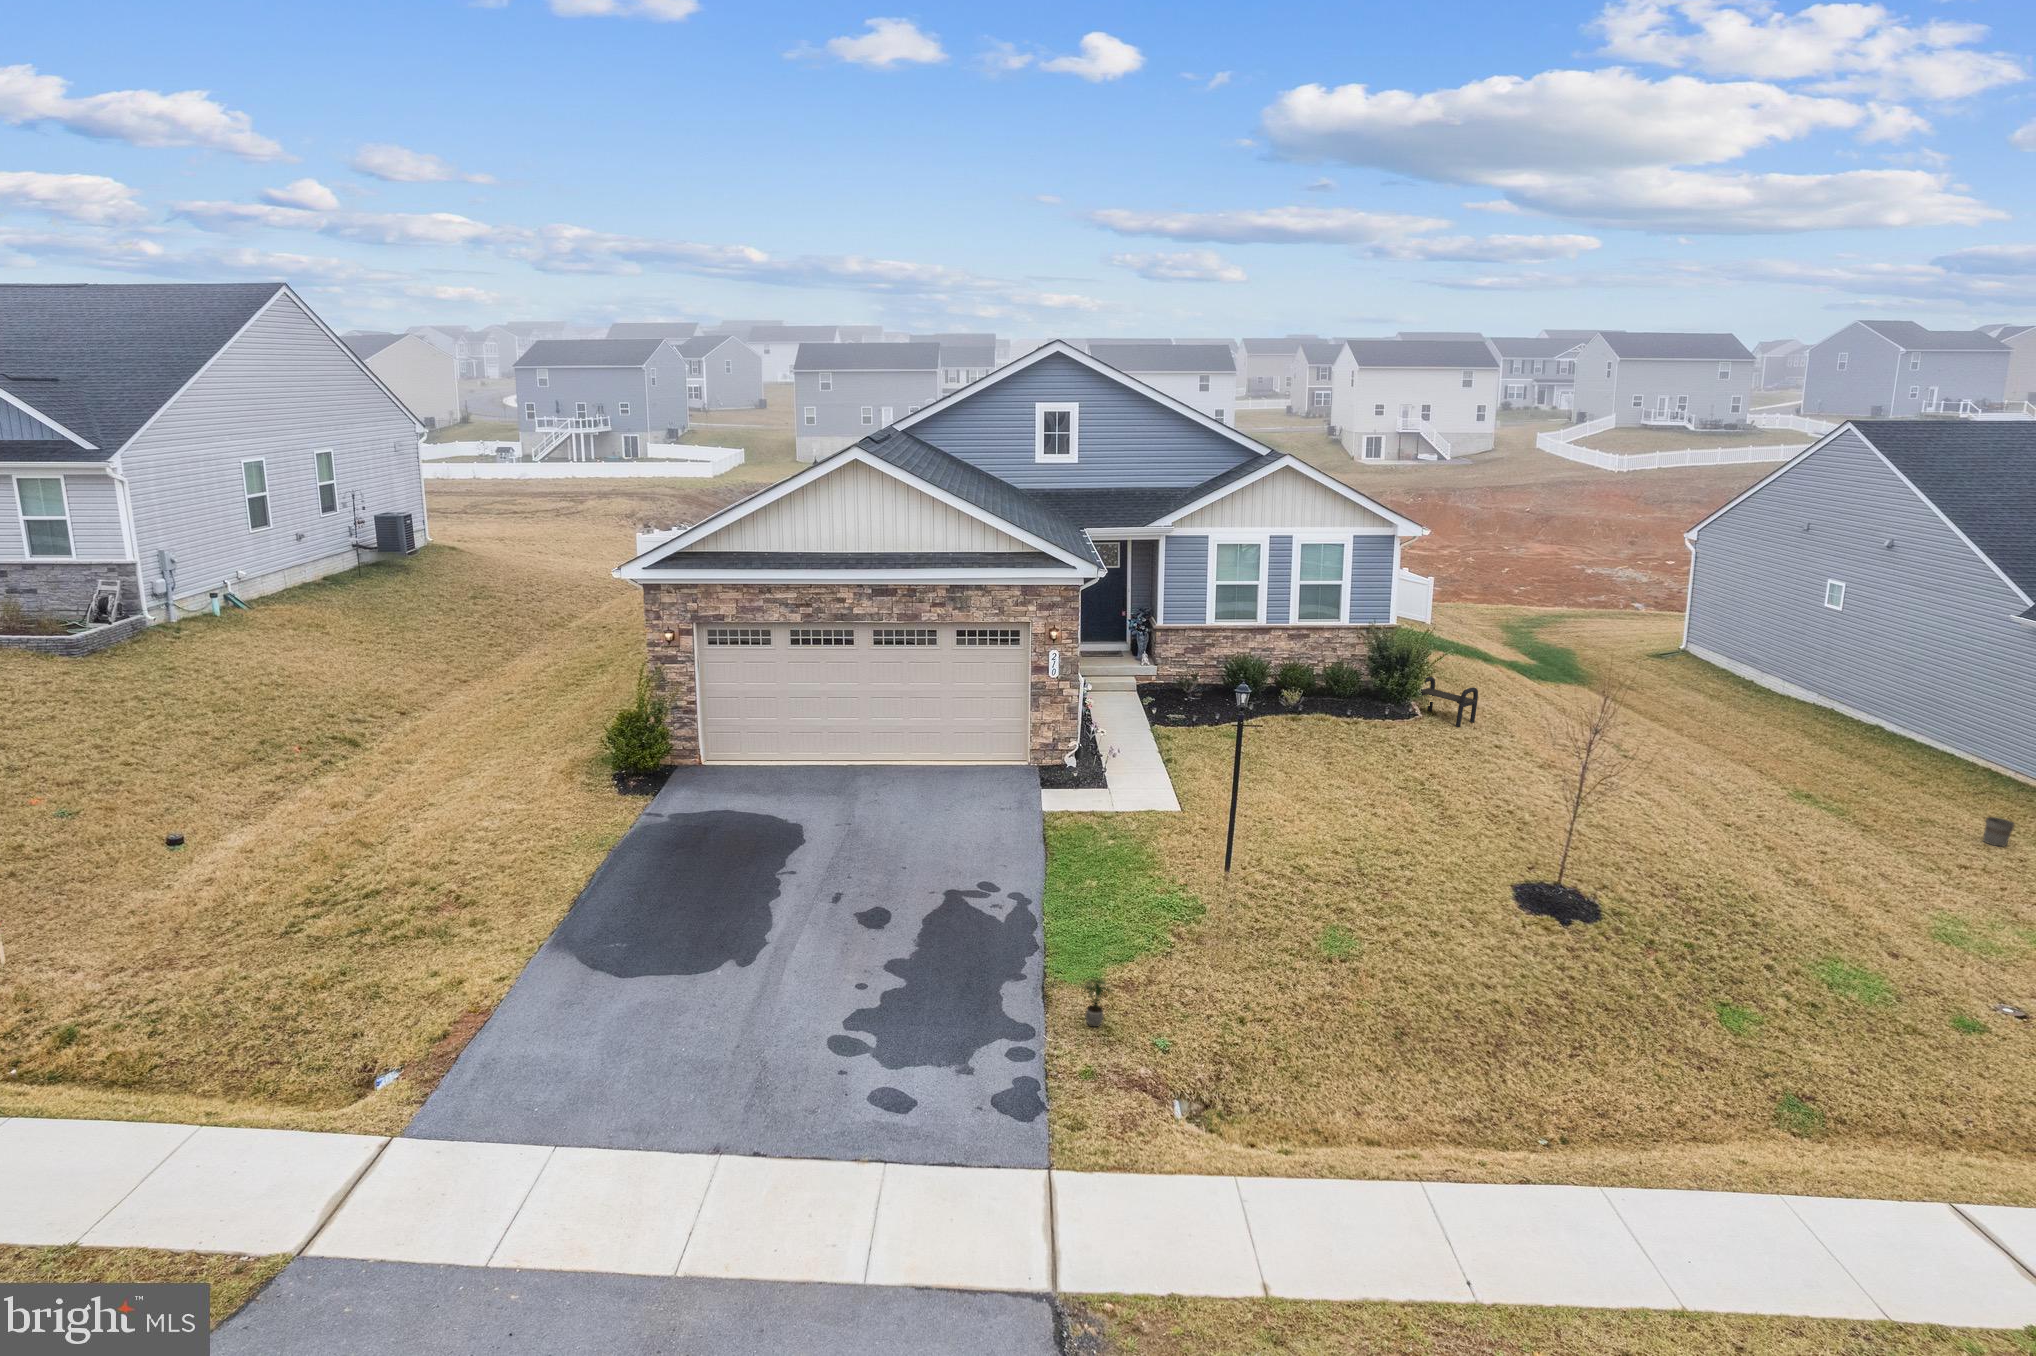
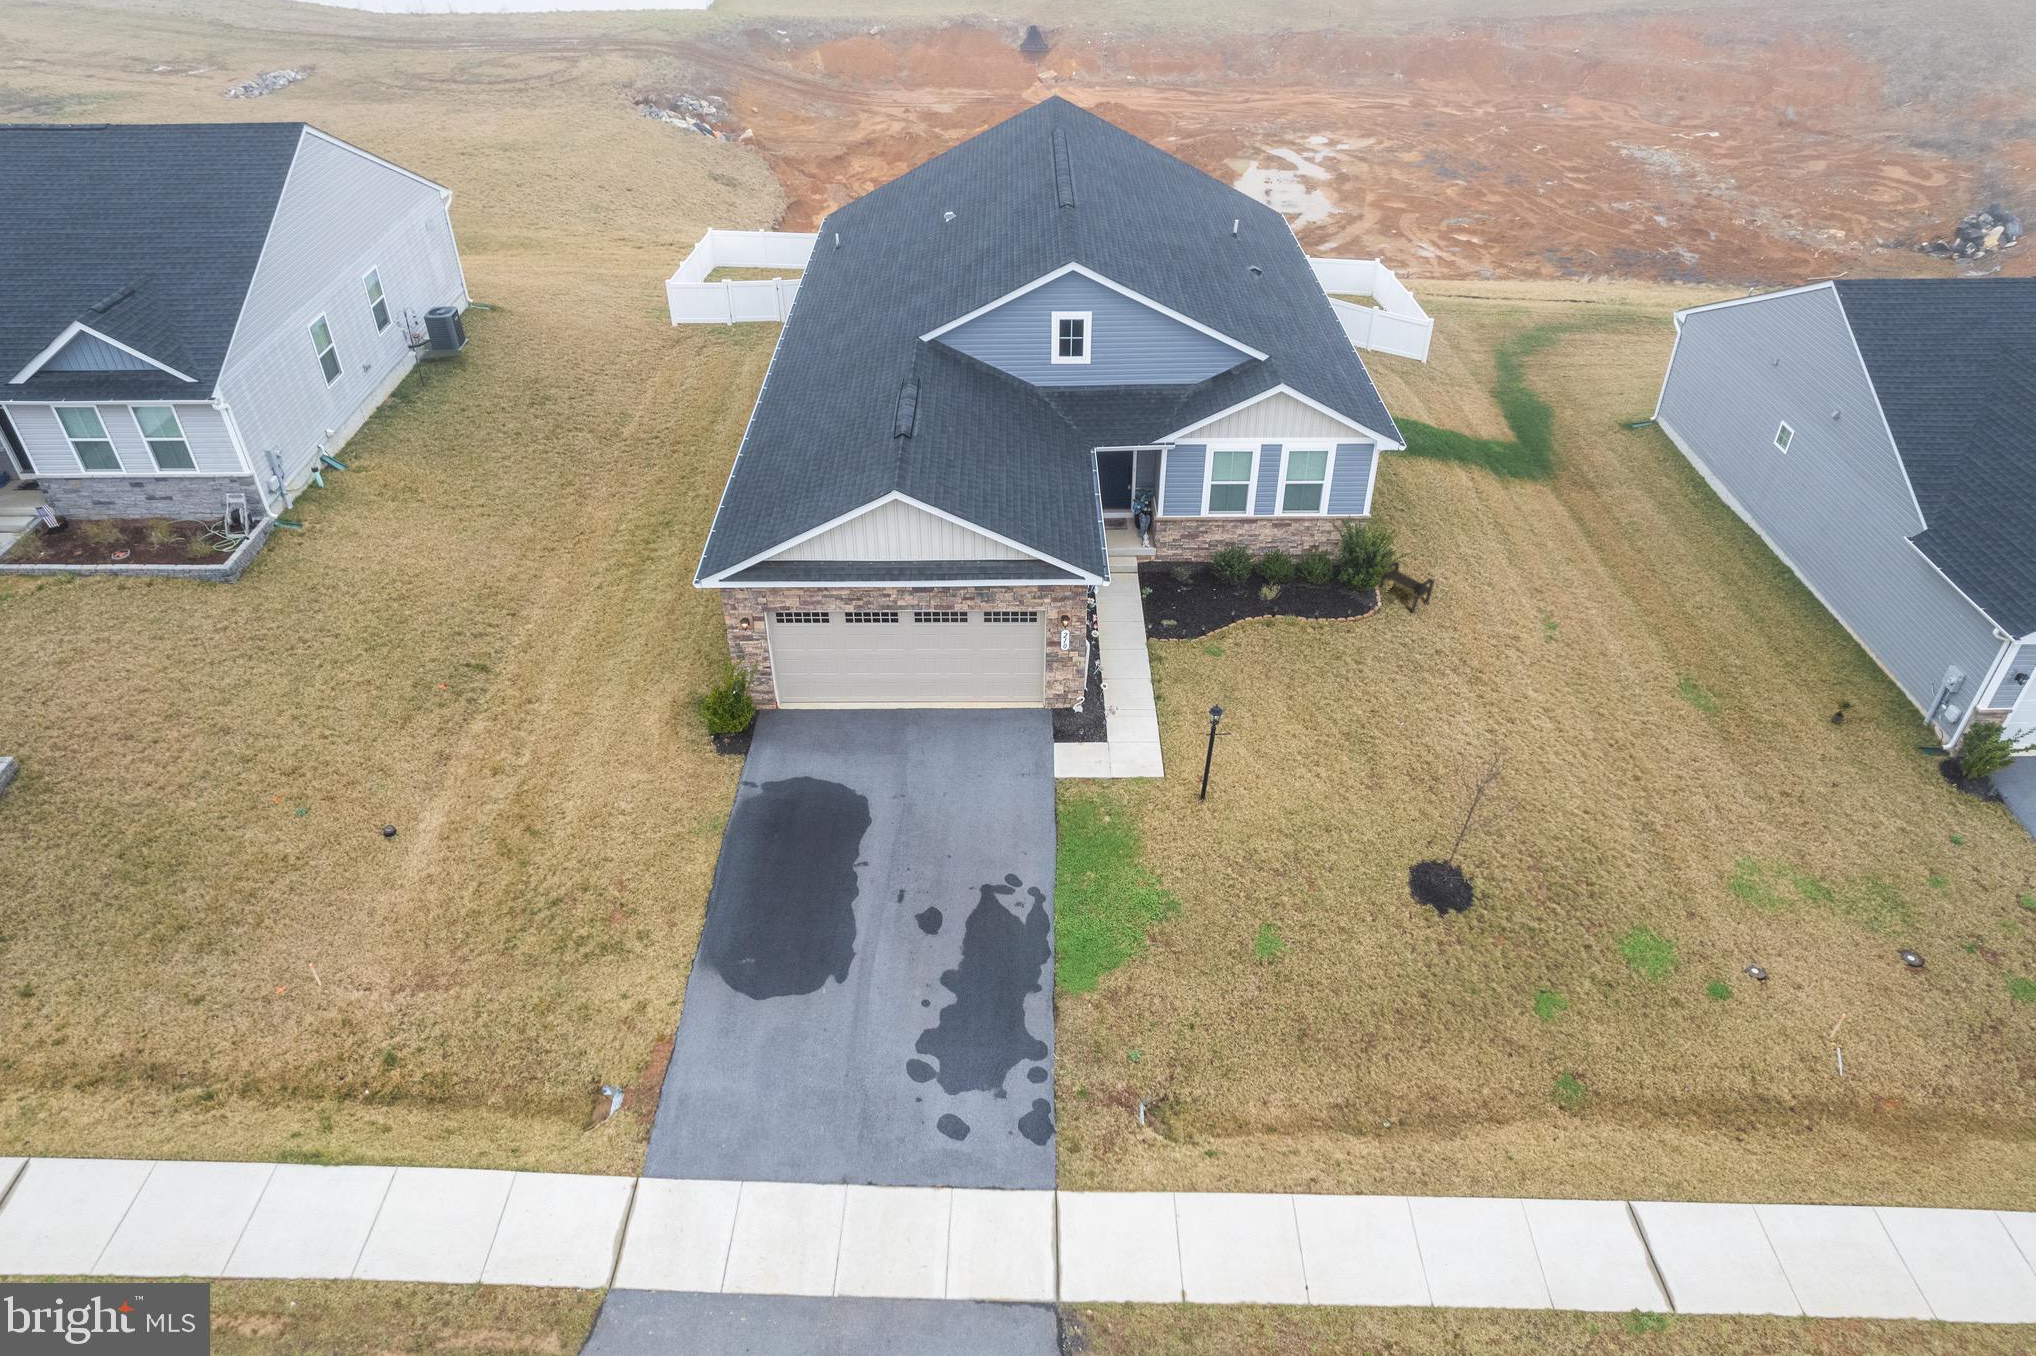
bucket: present [1983,817,2014,847] -> none [1808,759,1836,784]
potted plant: present [1083,977,1112,1027] -> present [1832,701,1853,723]

